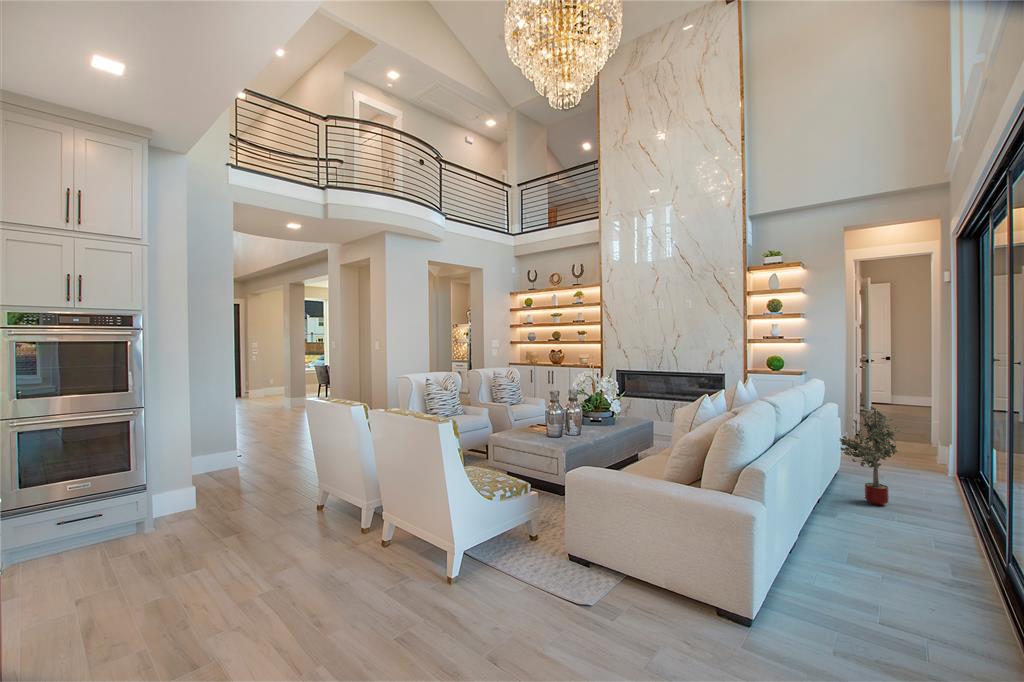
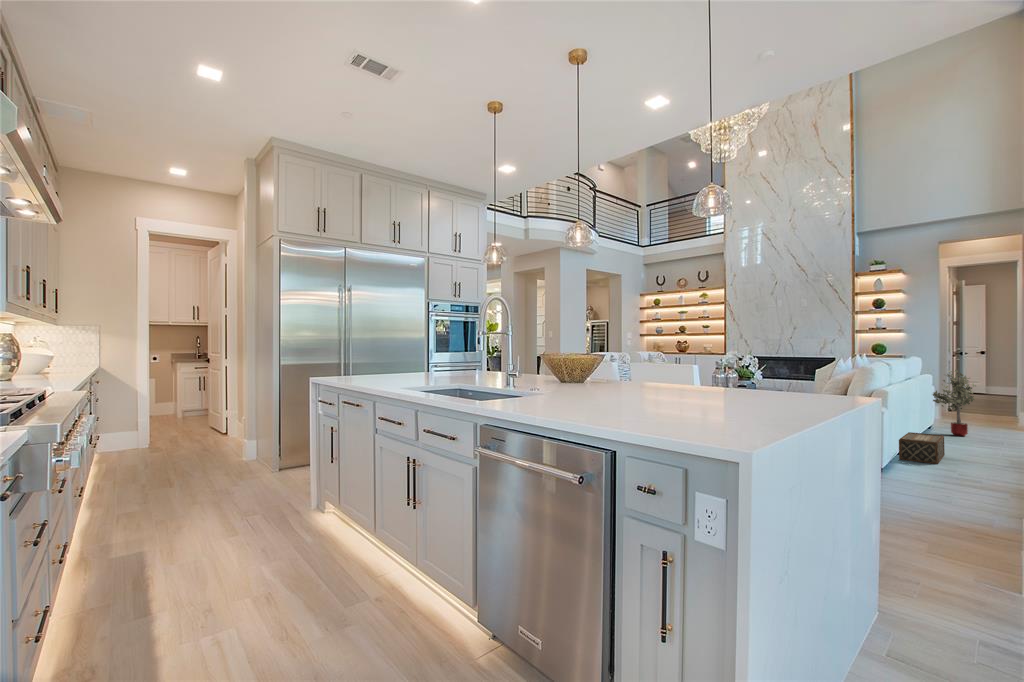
woven basket: none [788,535,864,625] -> present [899,432,945,464]

